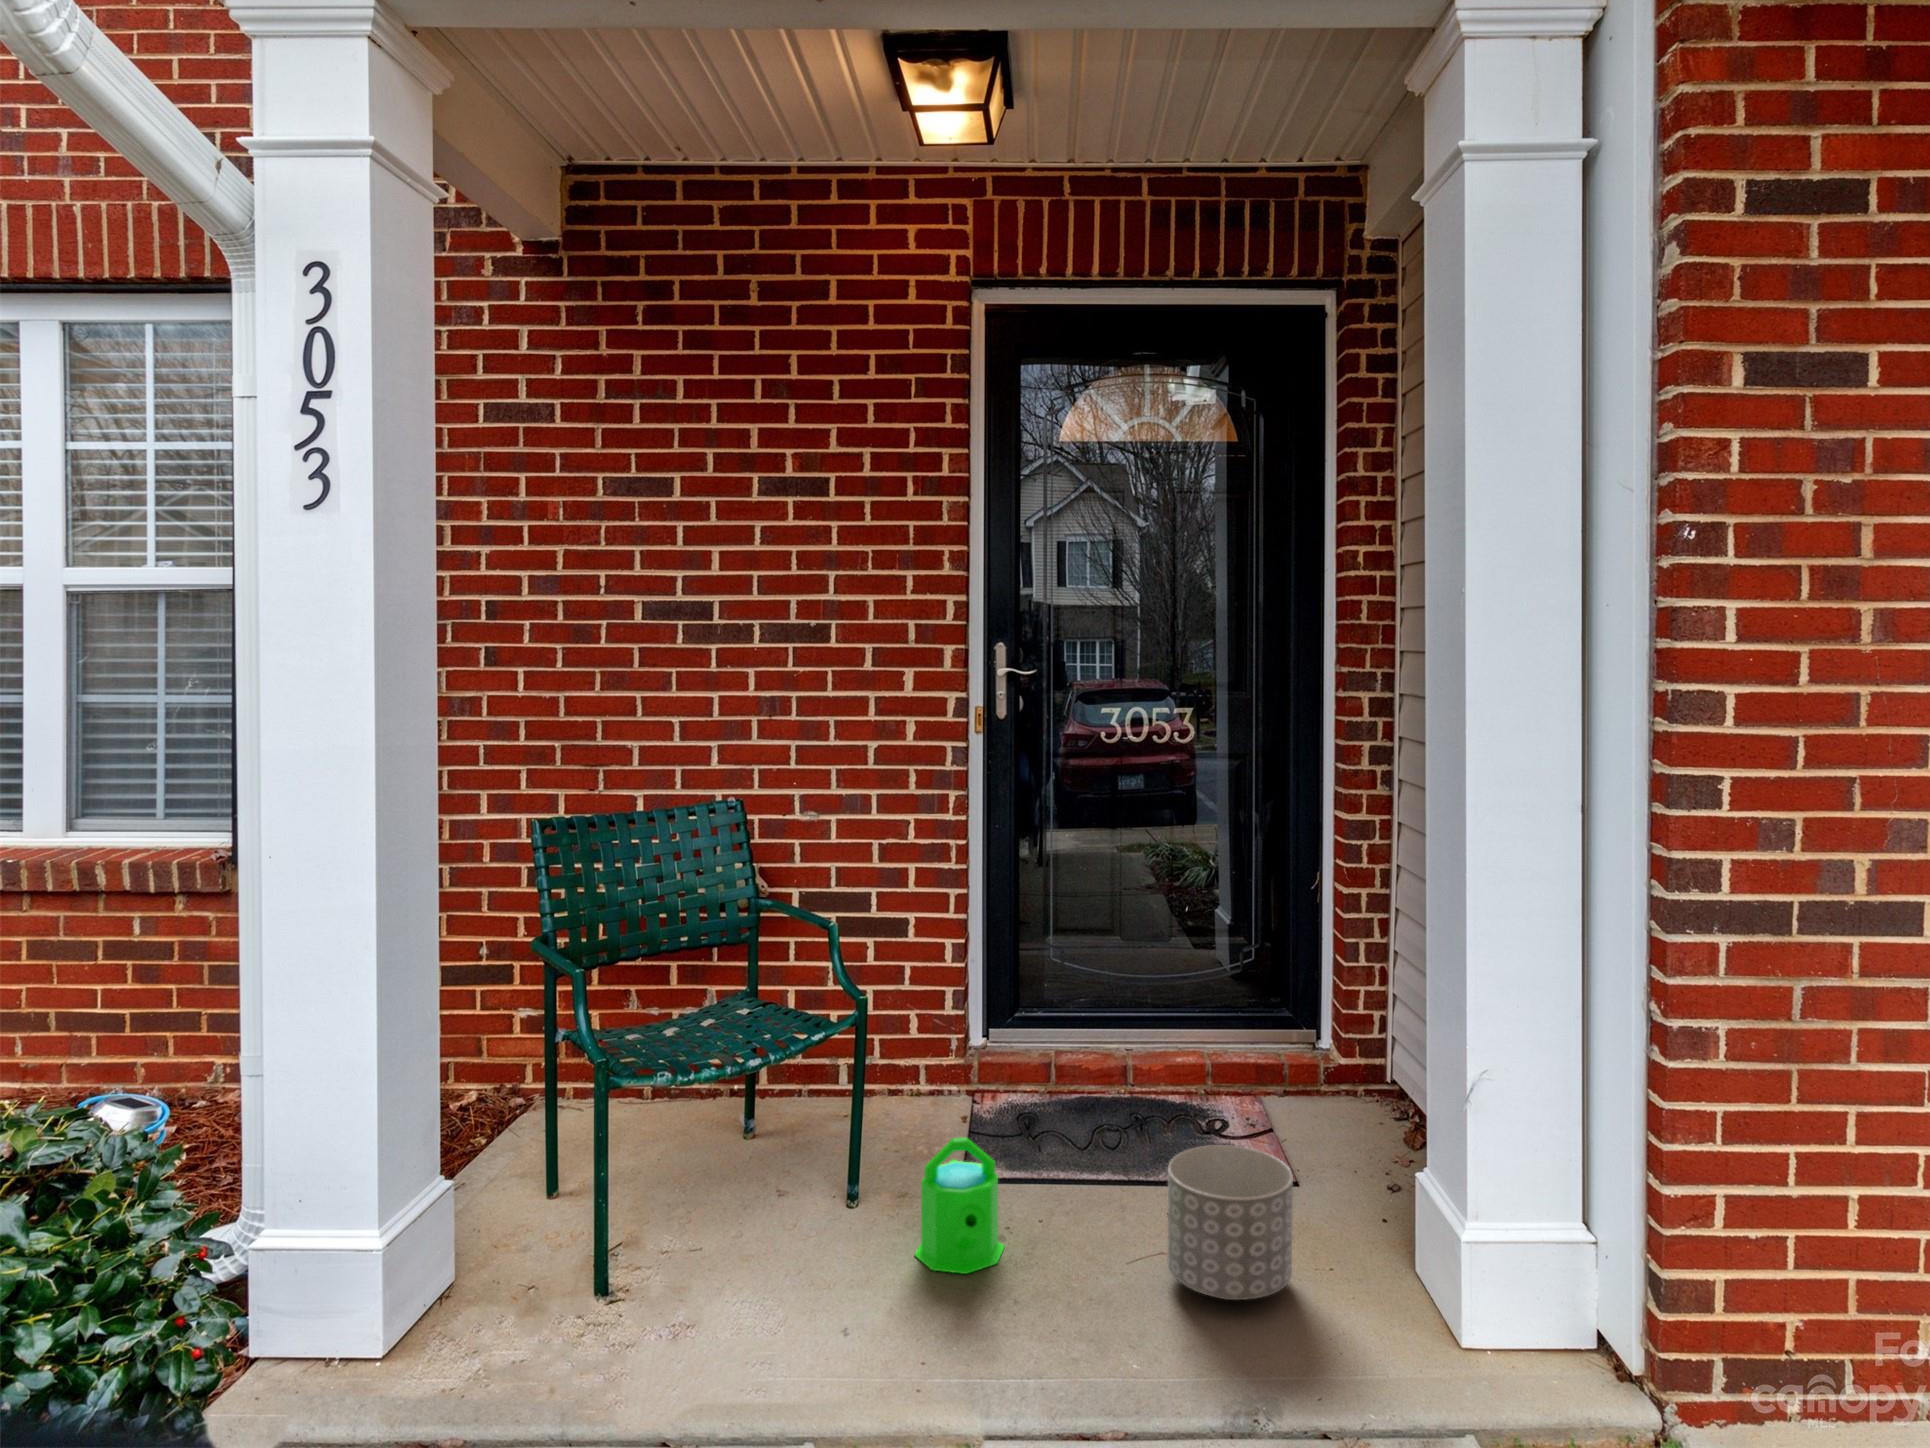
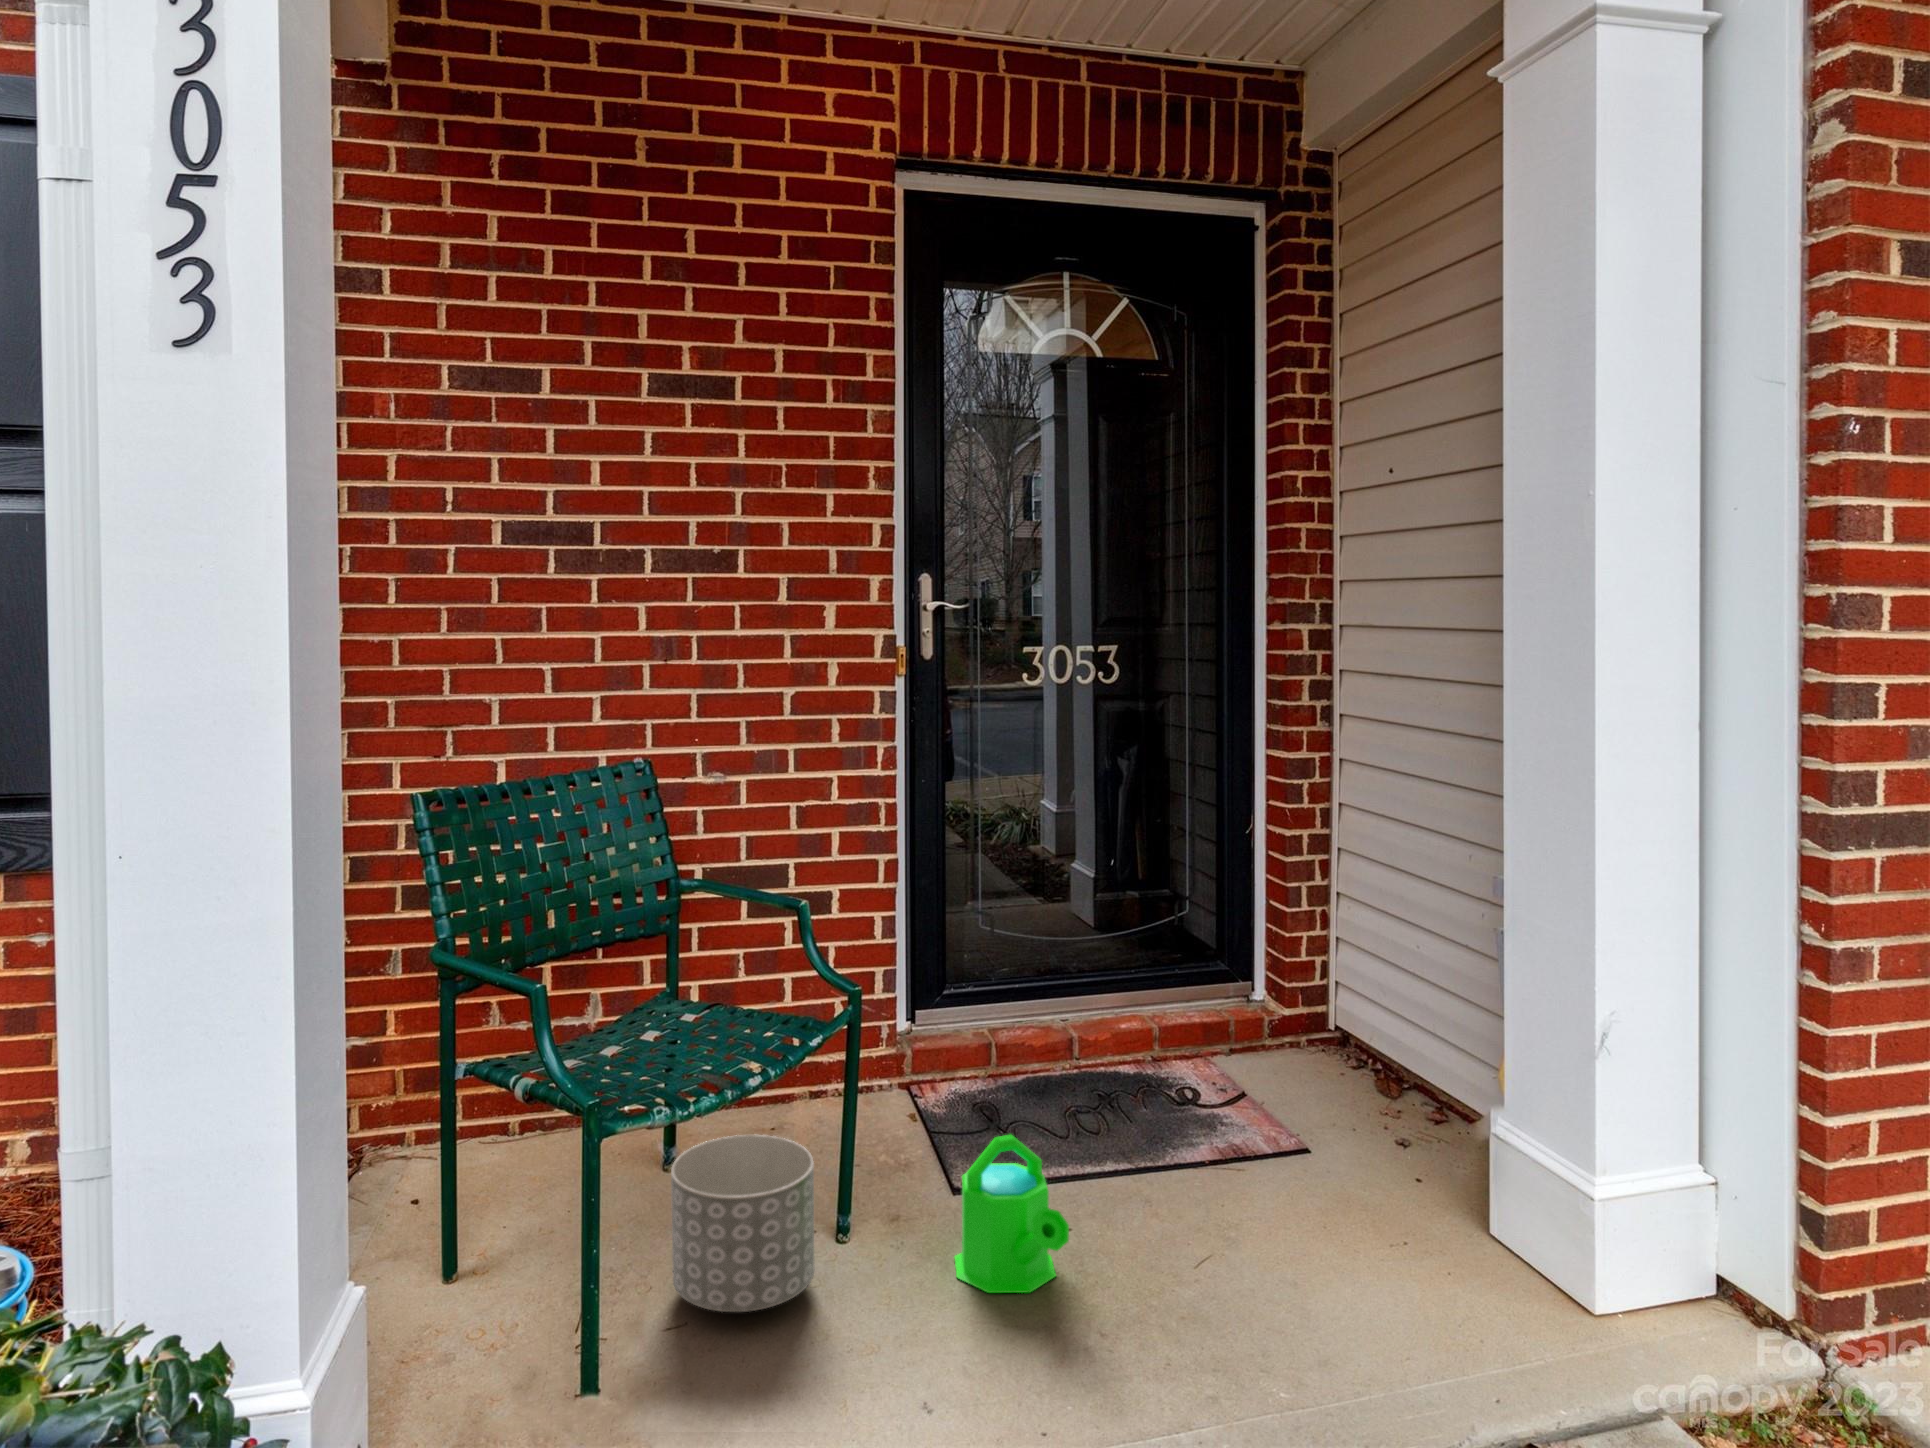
planter: present [1168,1145,1293,1300] -> present [671,1135,815,1312]

